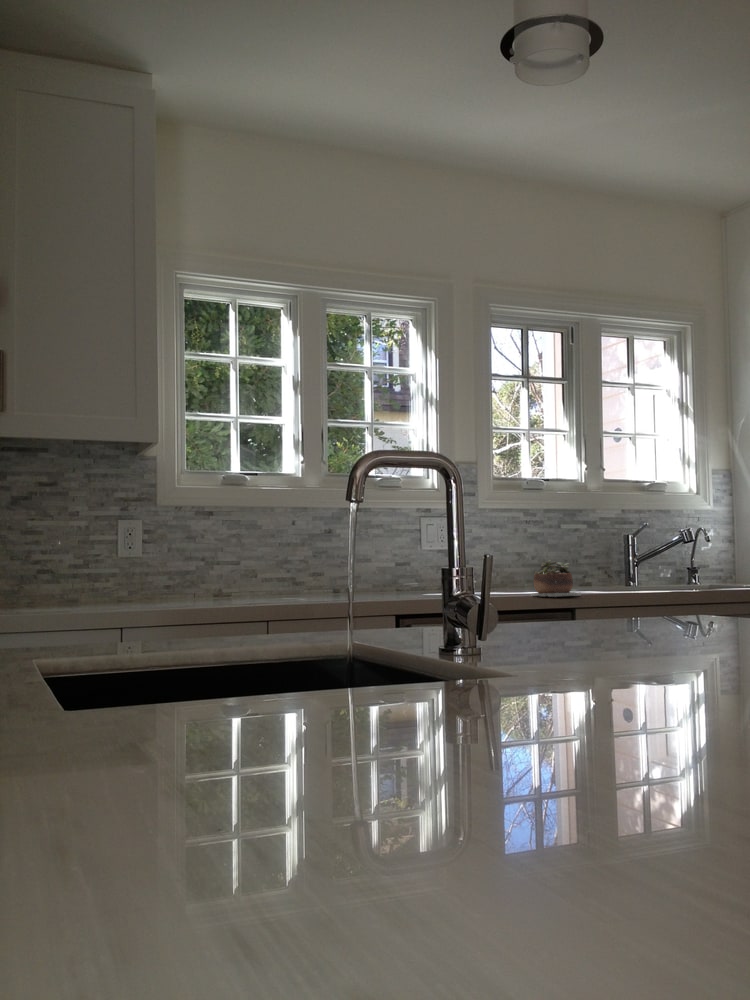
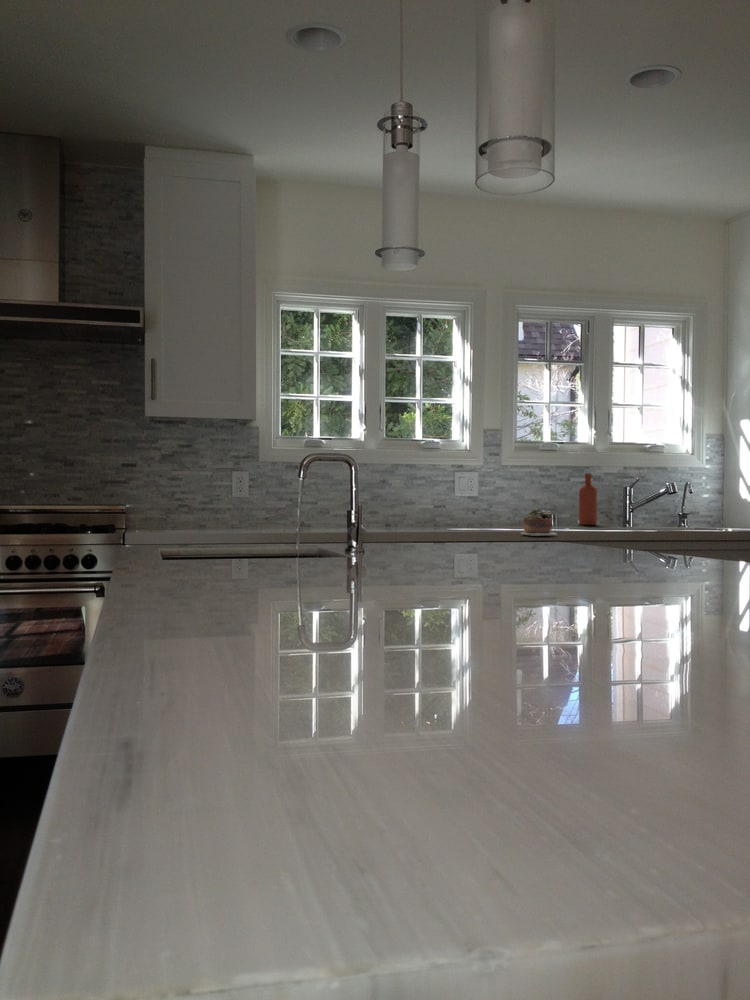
bottle: none [572,518,596,584] -> present [579,473,597,525]

